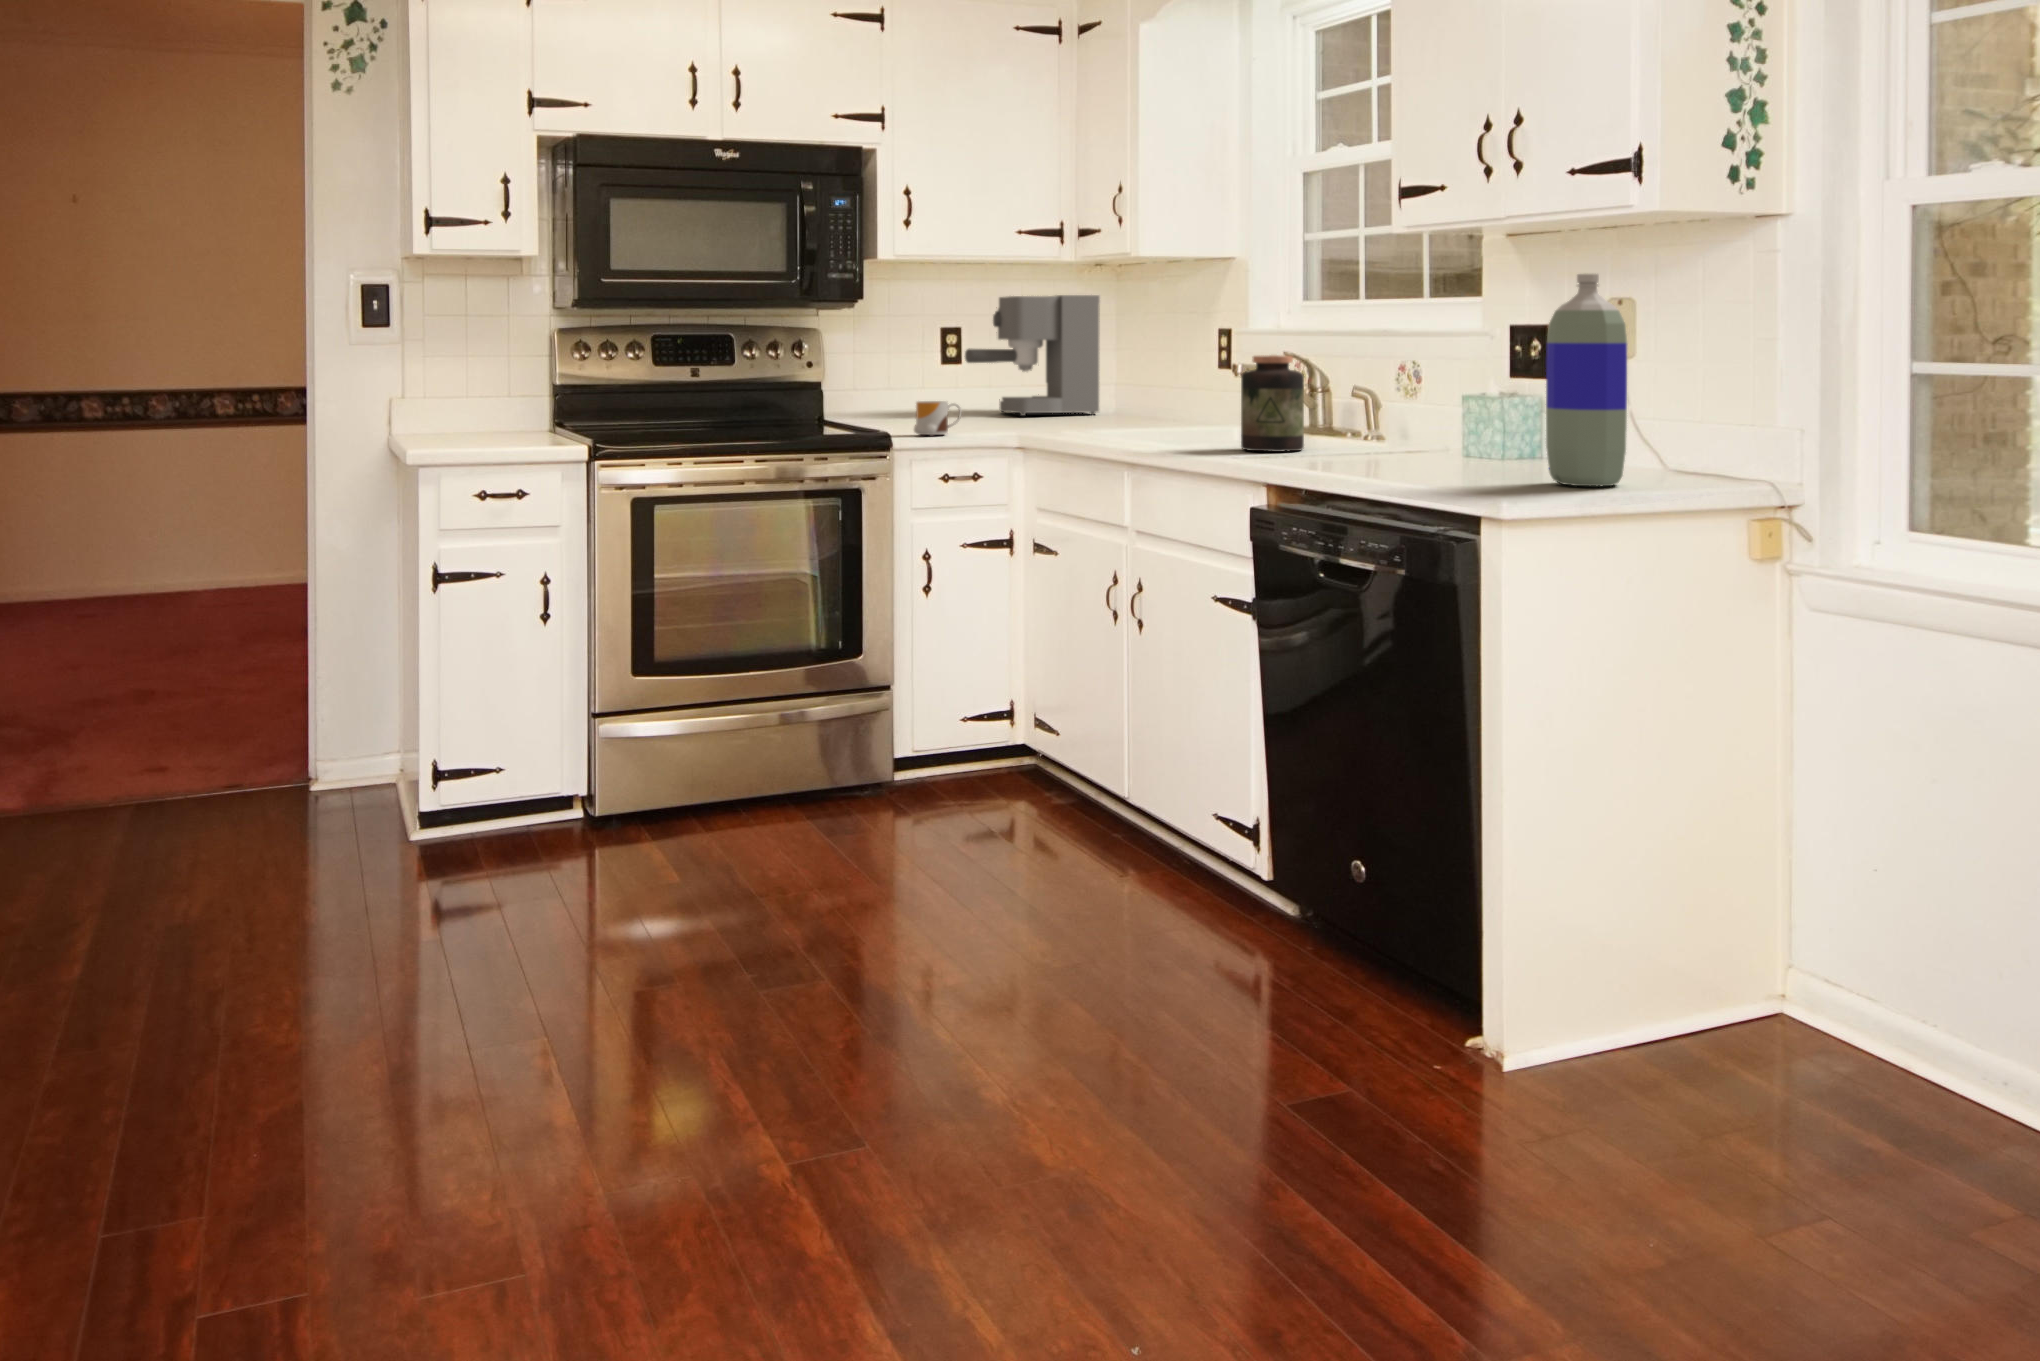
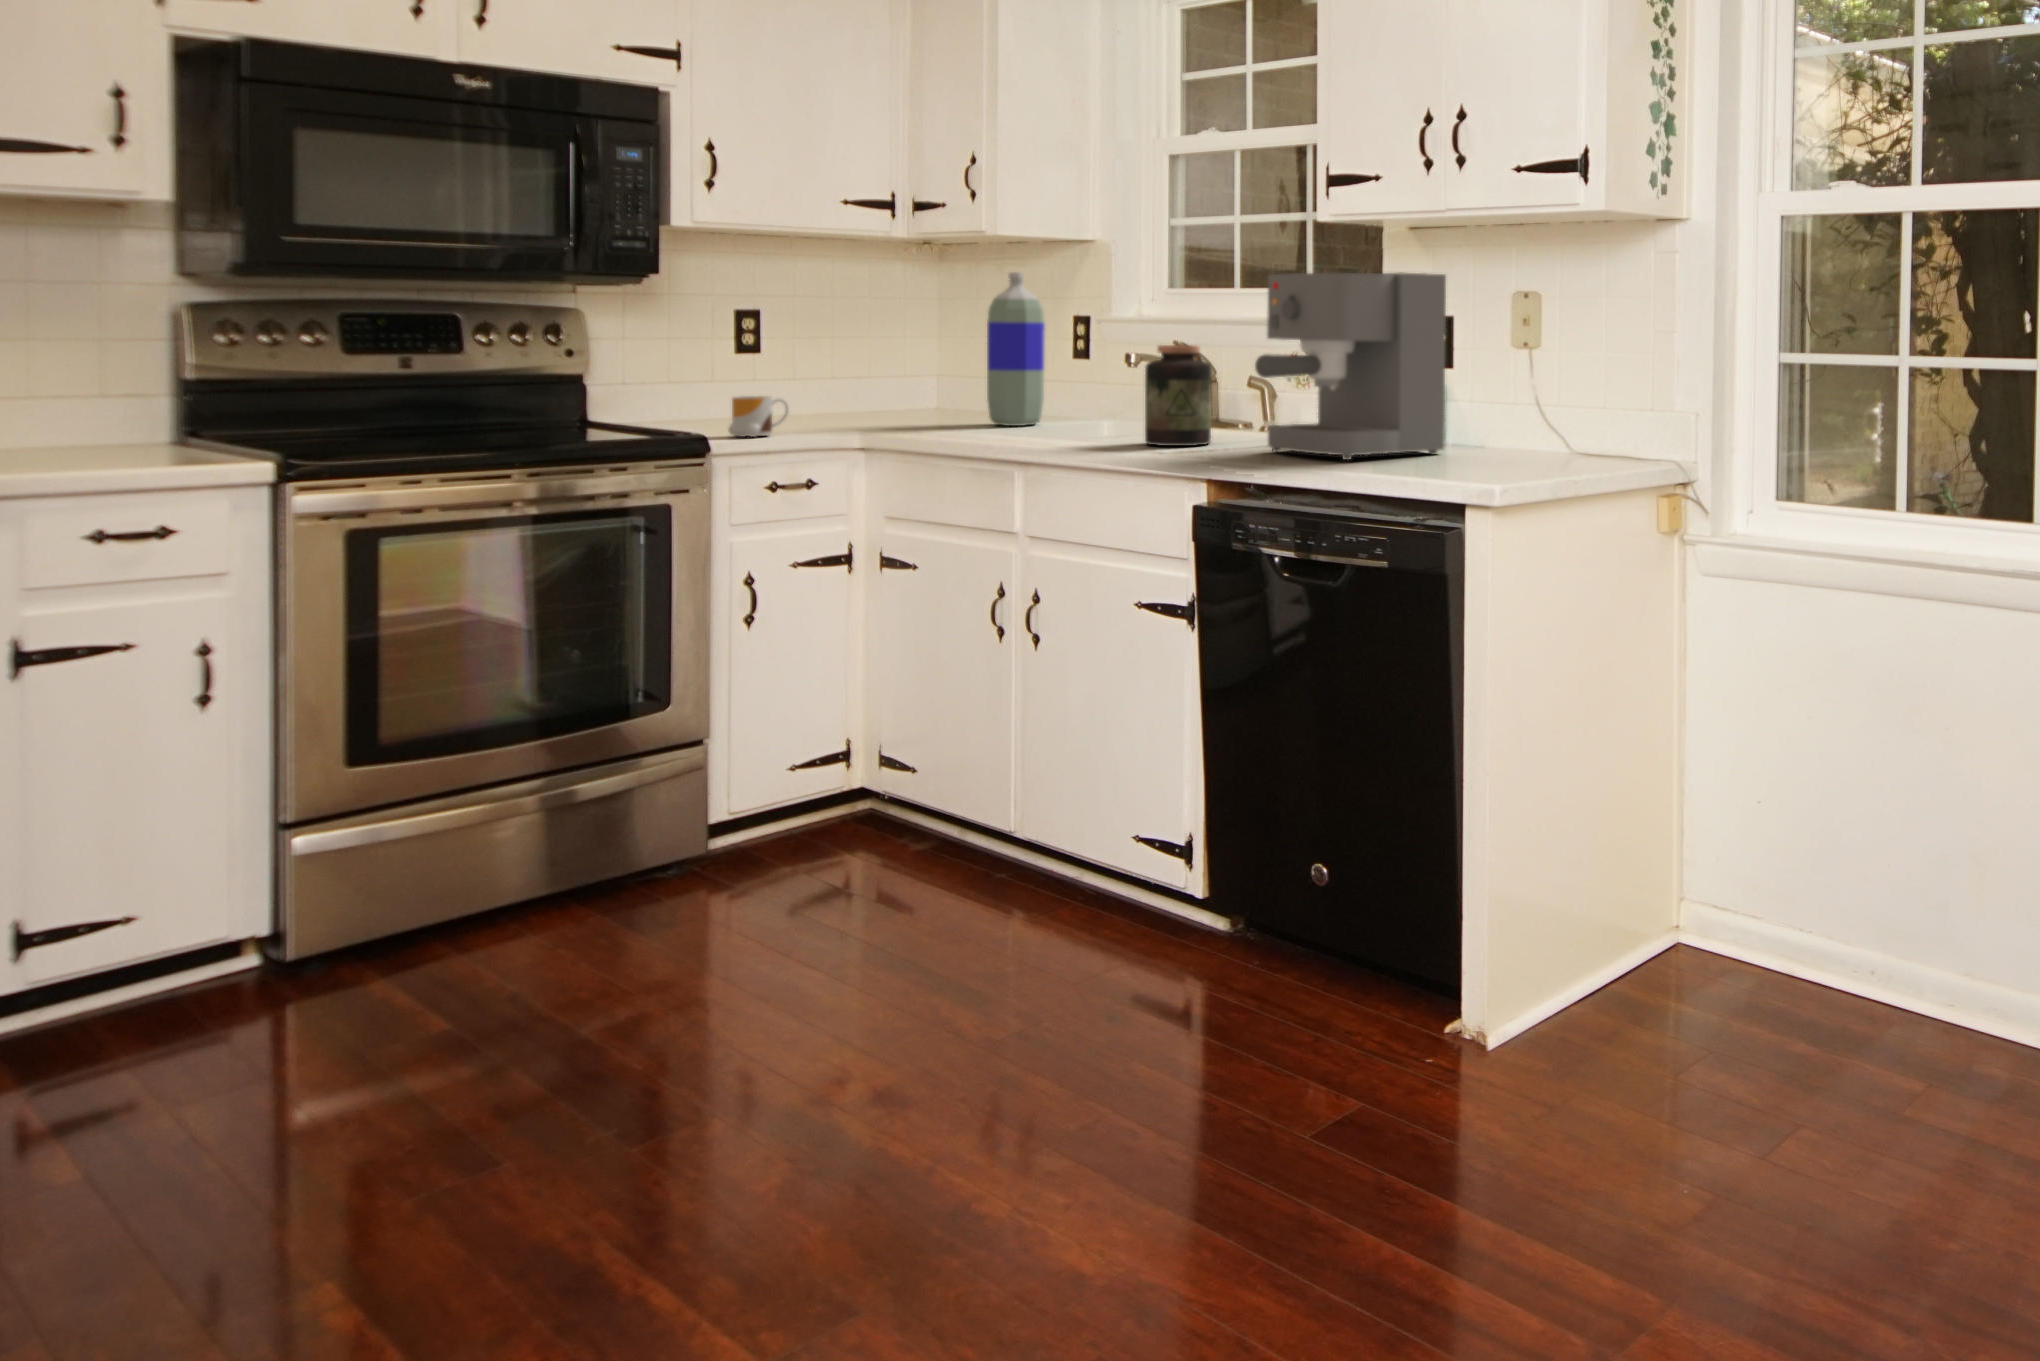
bottle: present [1546,274,1627,486] -> present [987,272,1045,426]
coffee maker: present [965,295,1100,416] -> present [1255,272,1446,460]

